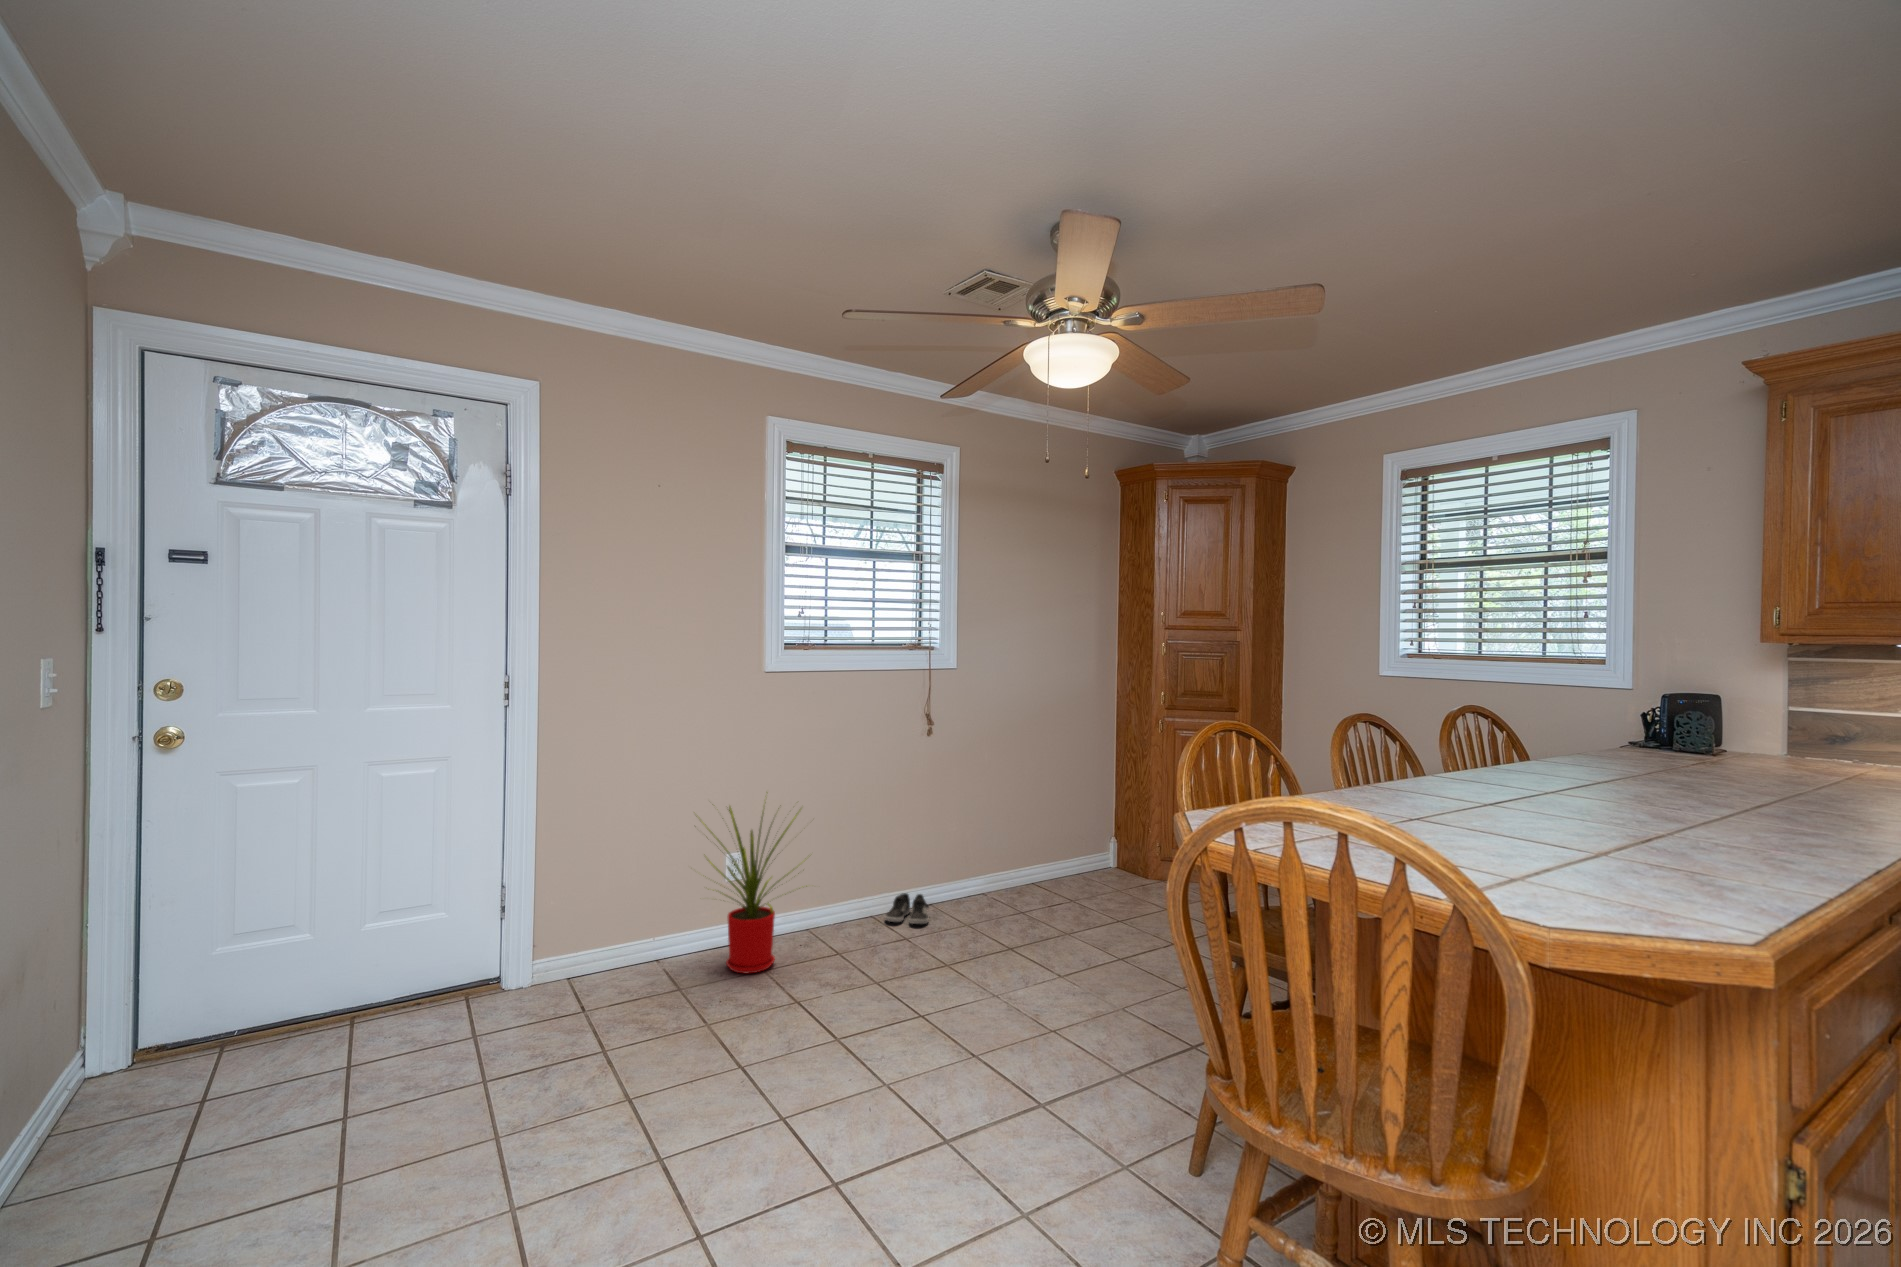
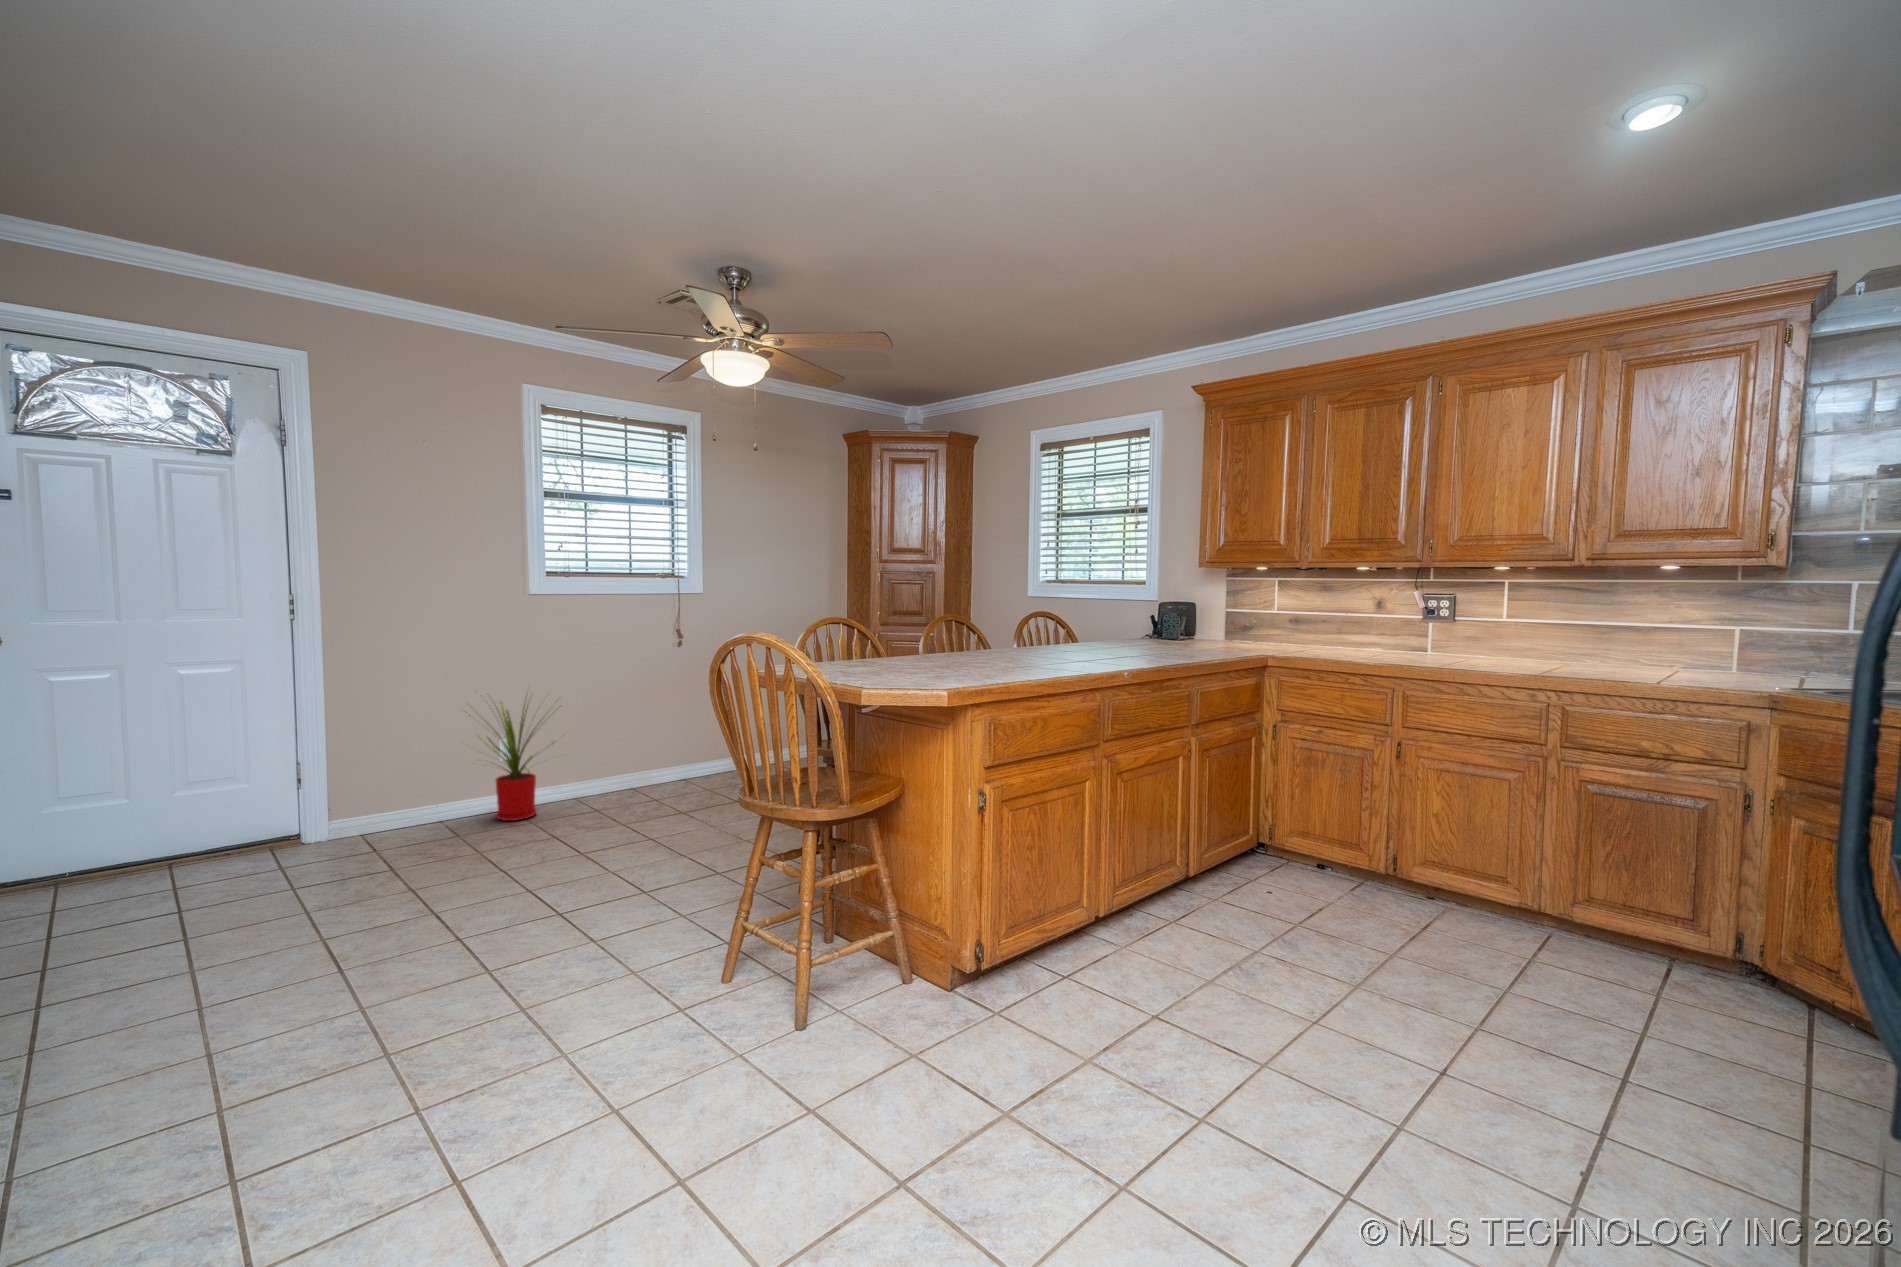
shoe: present [885,893,929,924] -> none [639,767,677,787]

